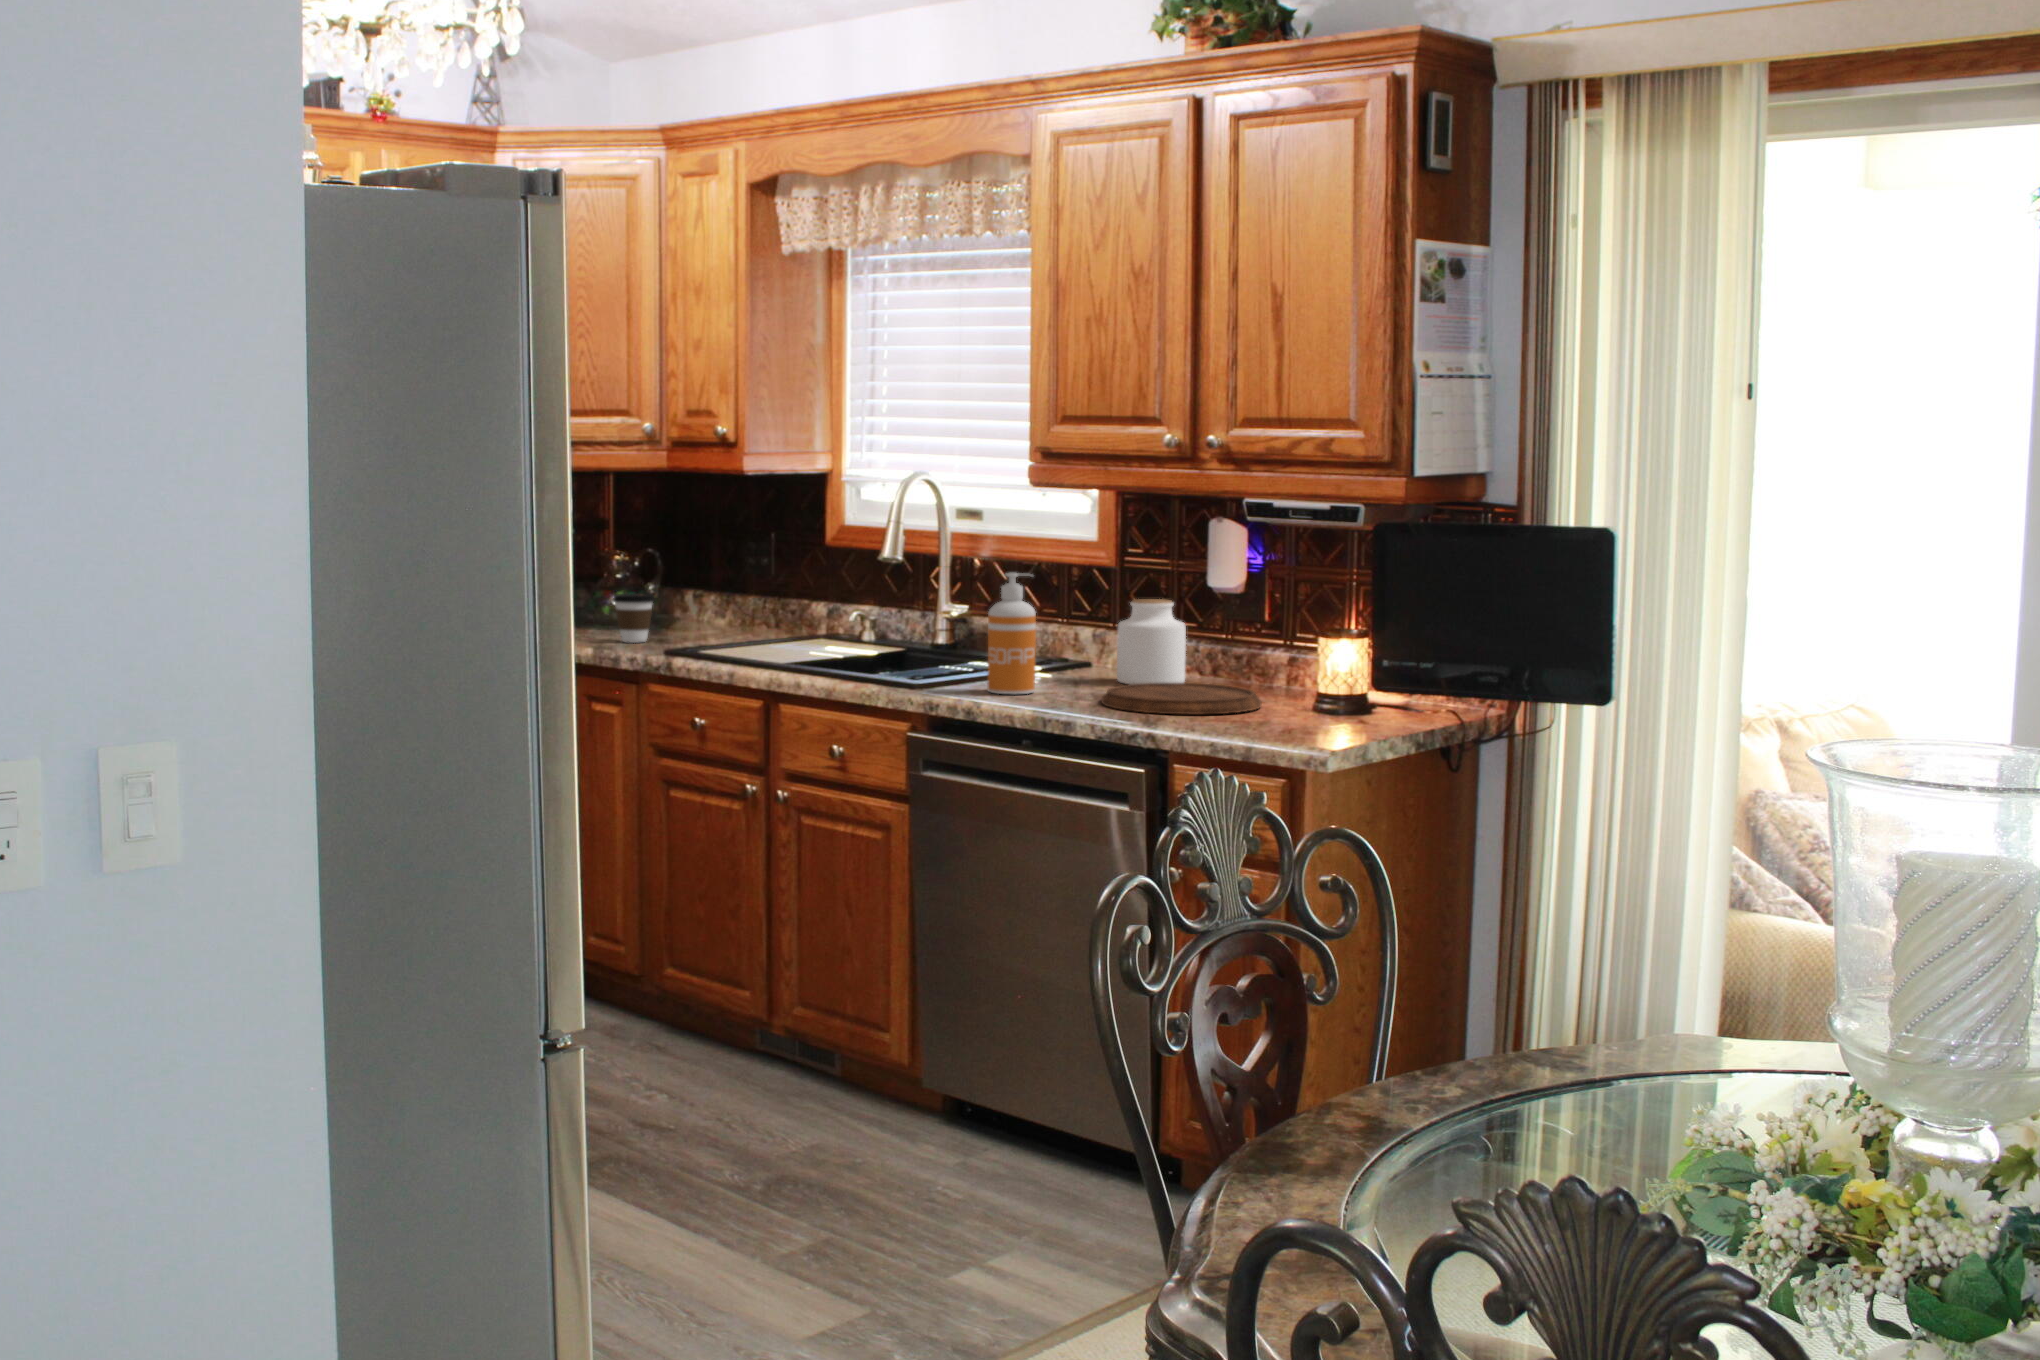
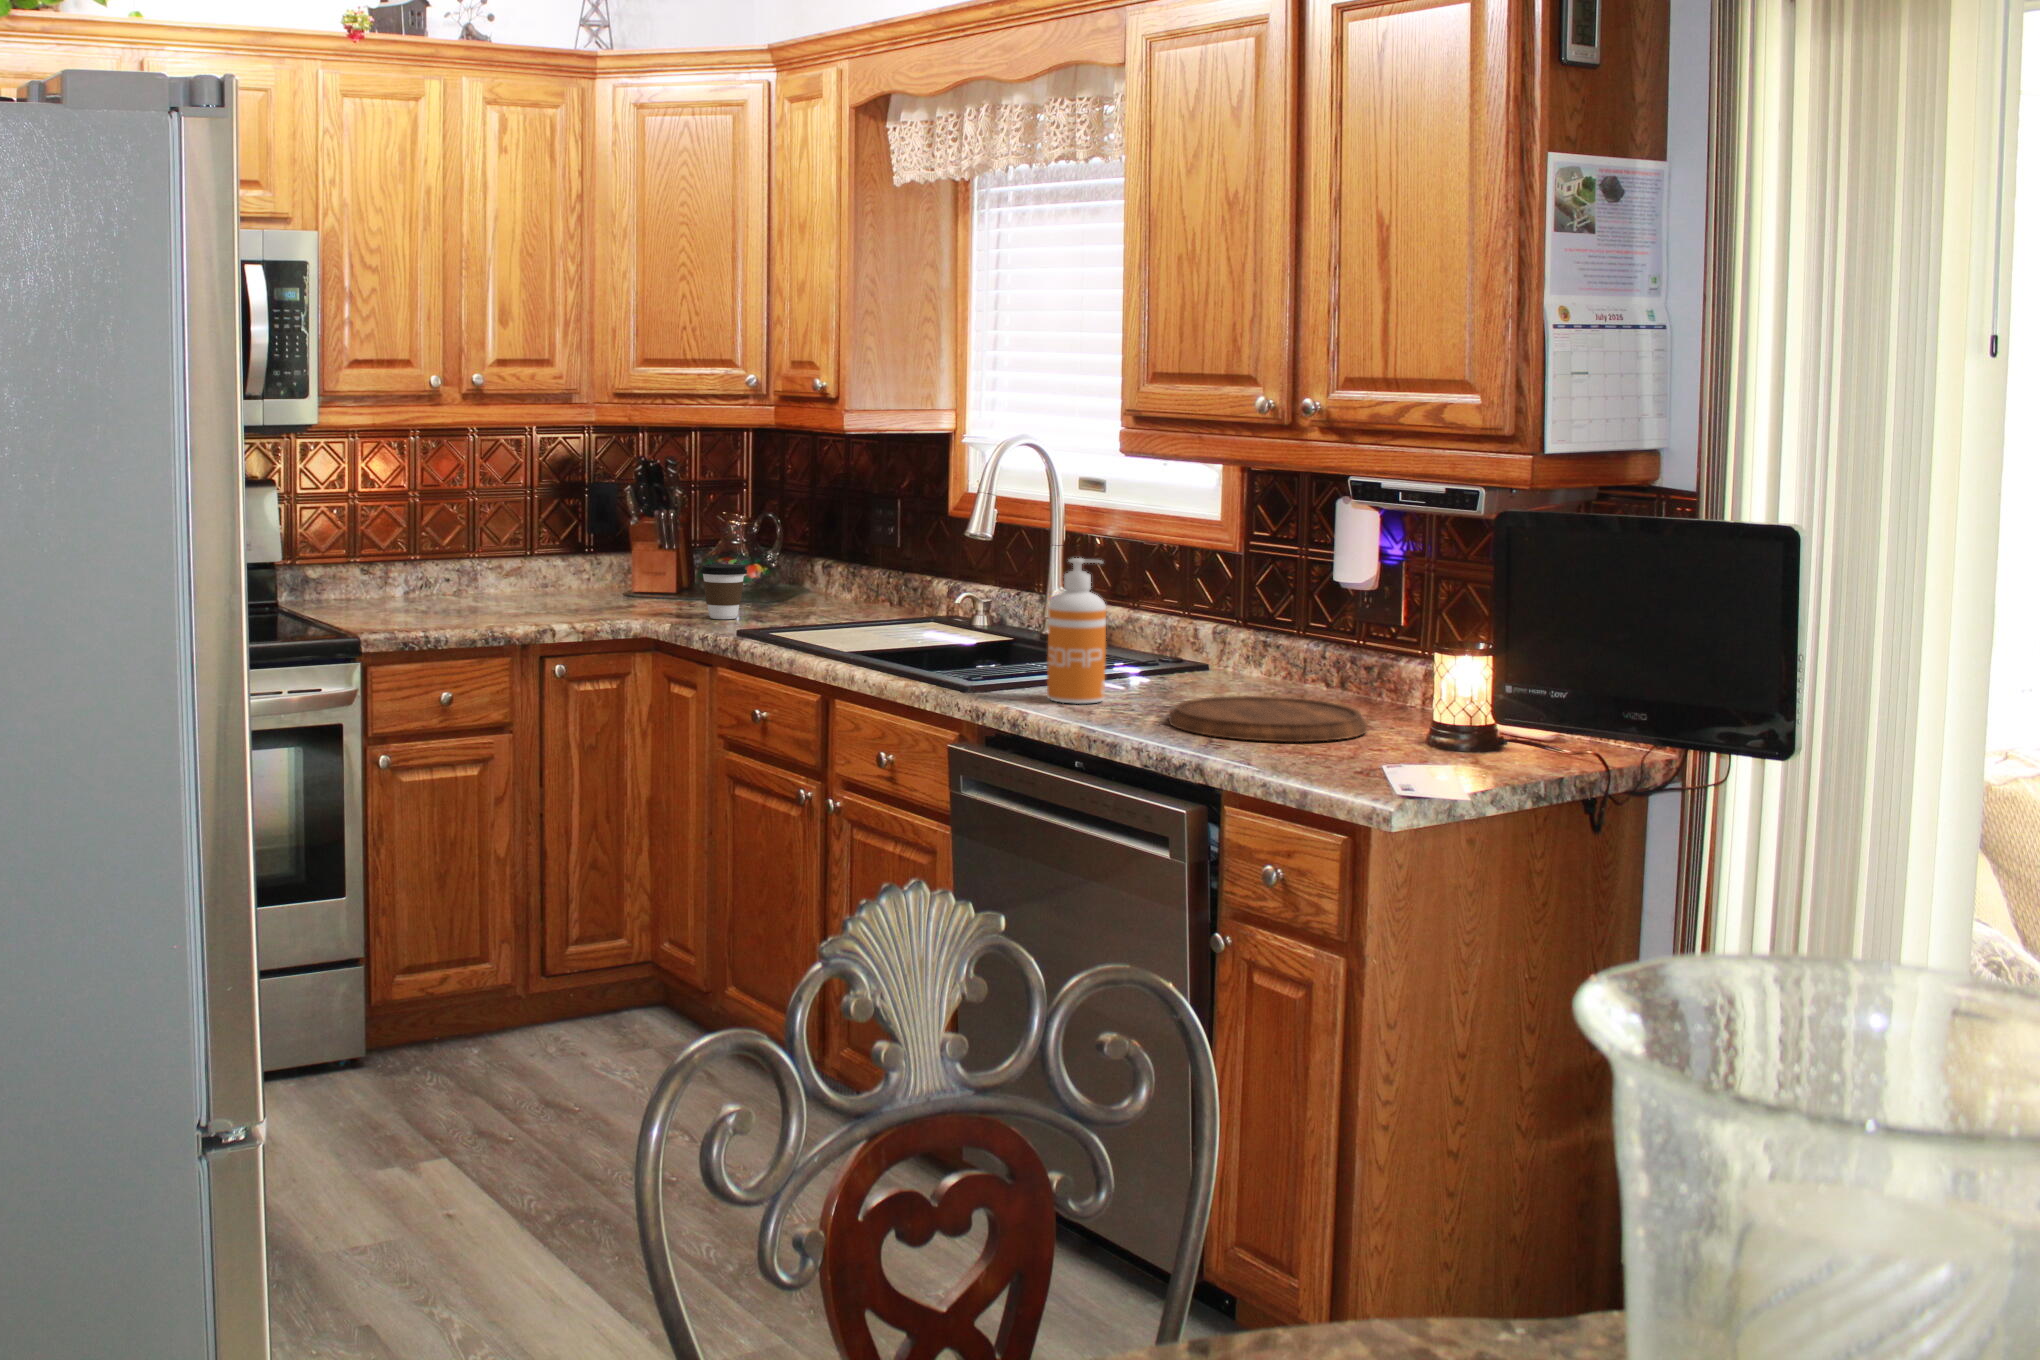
jar: present [1117,599,1186,684] -> none [1223,592,1308,698]

